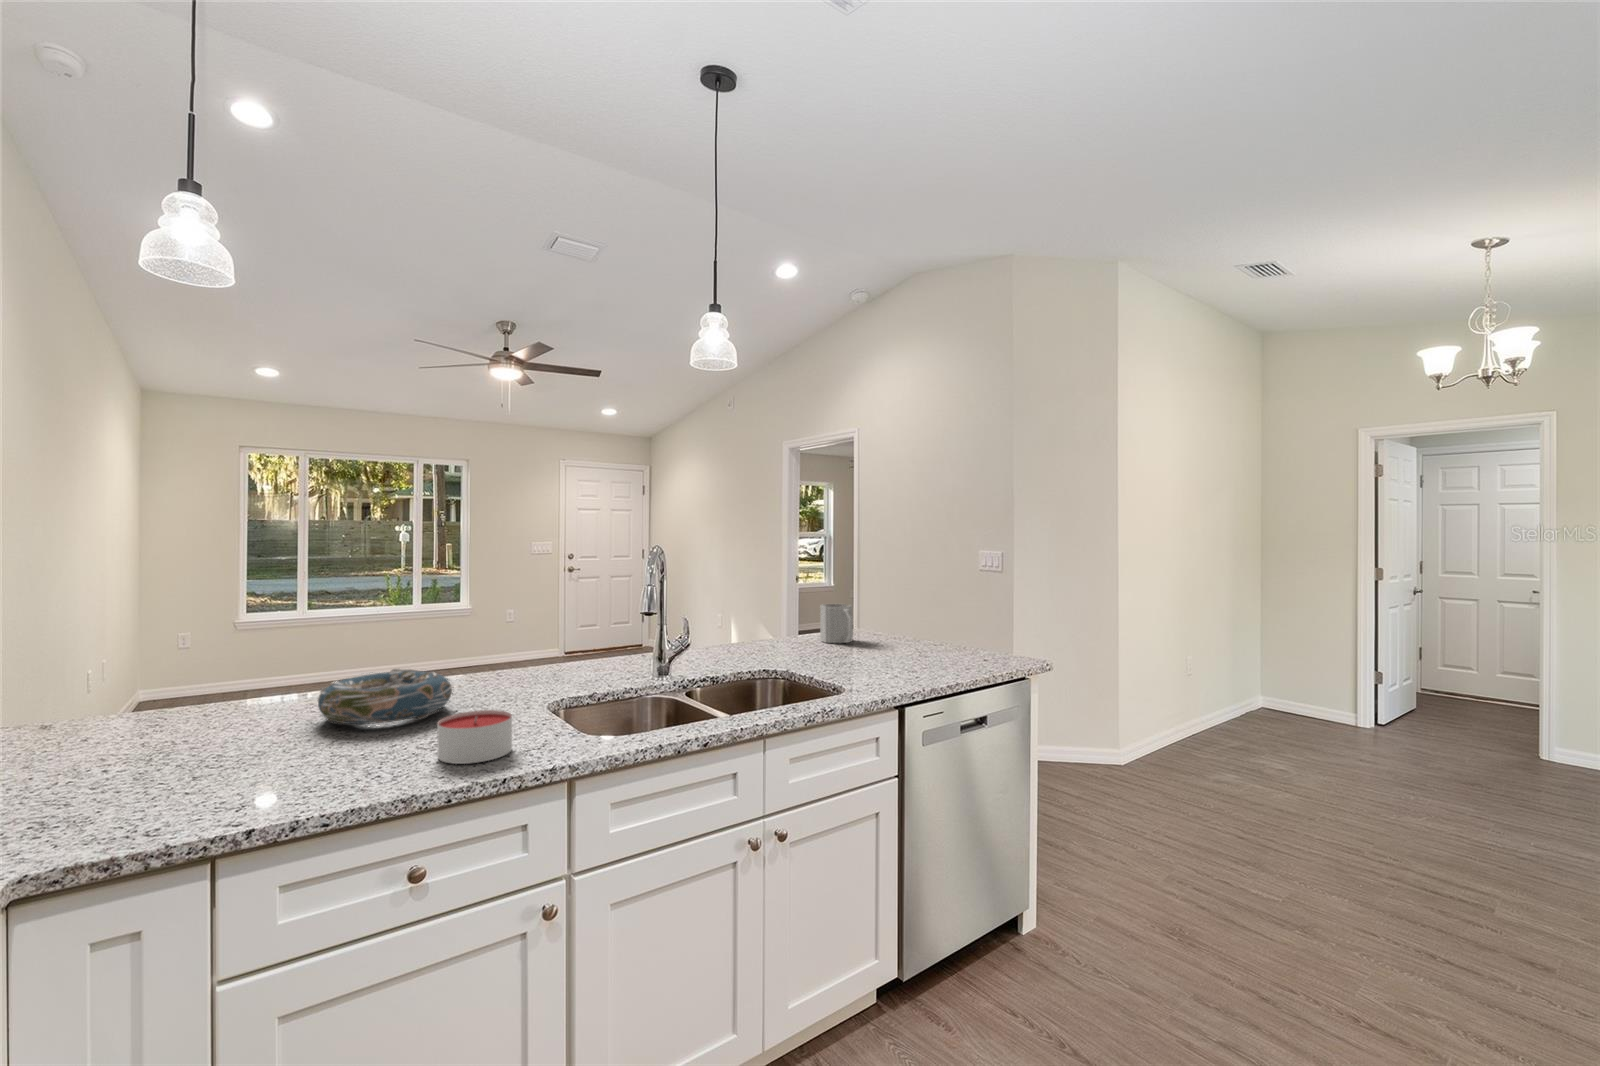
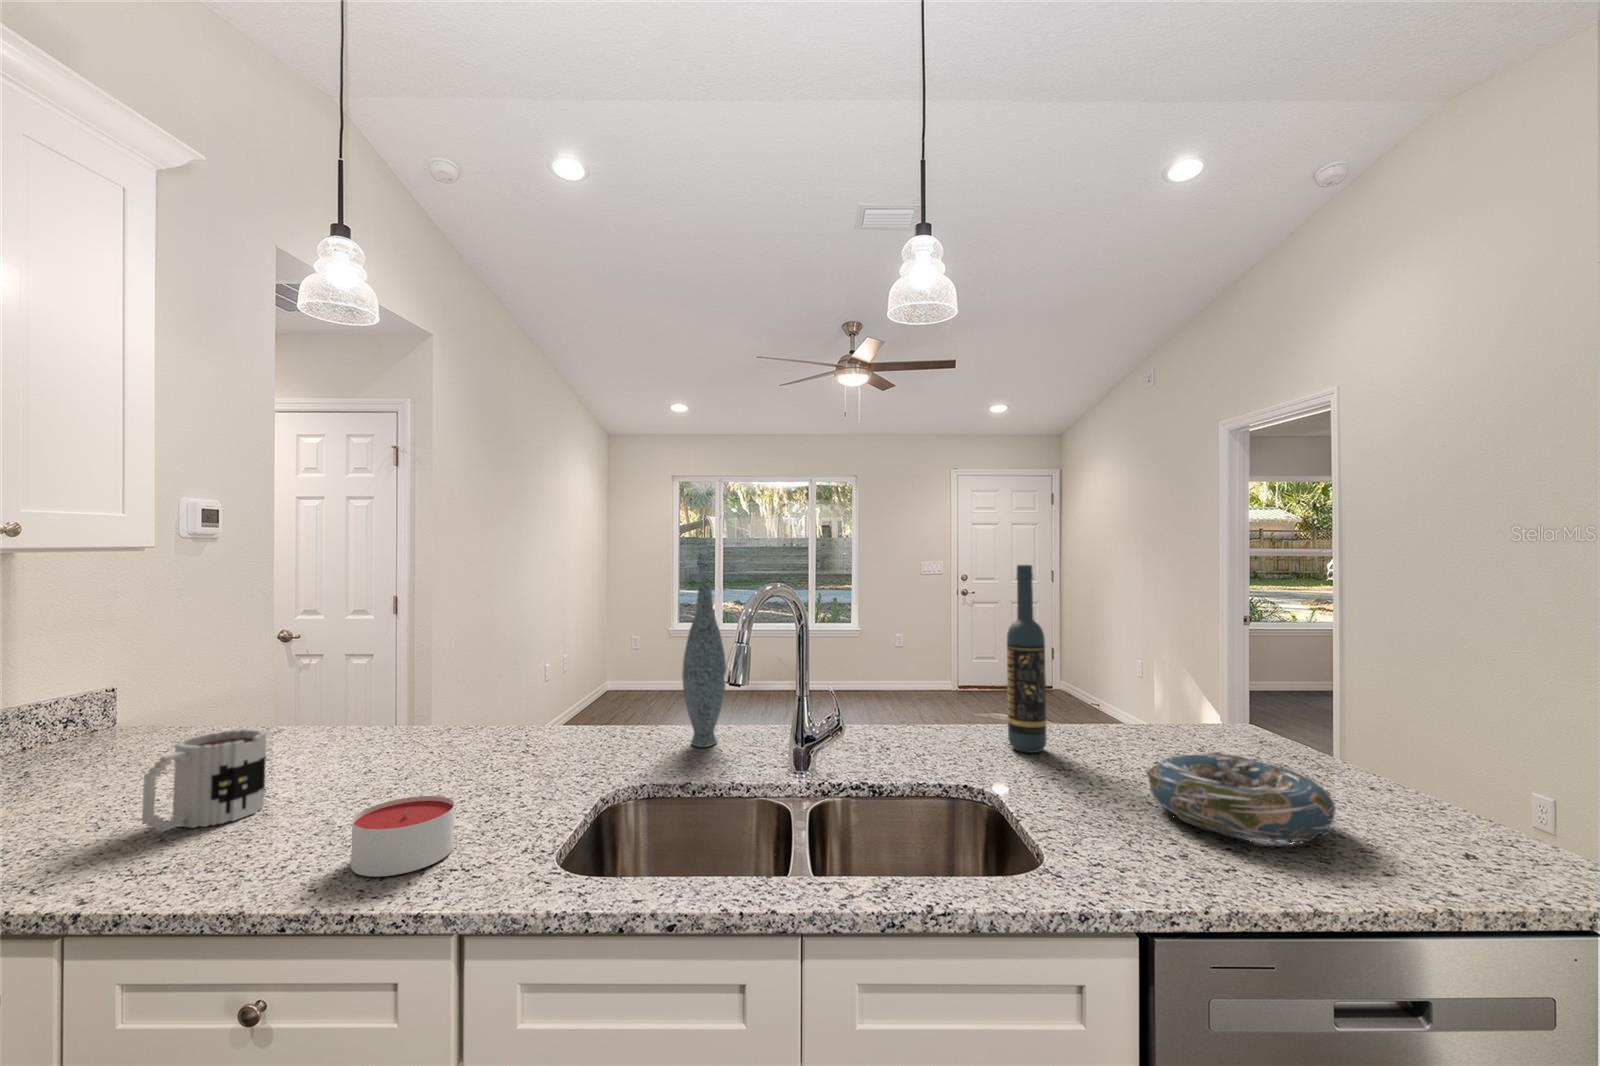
wine bottle: none [771,524,796,651] -> present [1007,565,1047,753]
vase: none [541,541,576,677] -> present [682,584,726,747]
mug: present [820,604,853,643] -> present [142,729,267,831]
decorative bowl: present [318,669,453,724] -> present [1146,752,1337,841]

